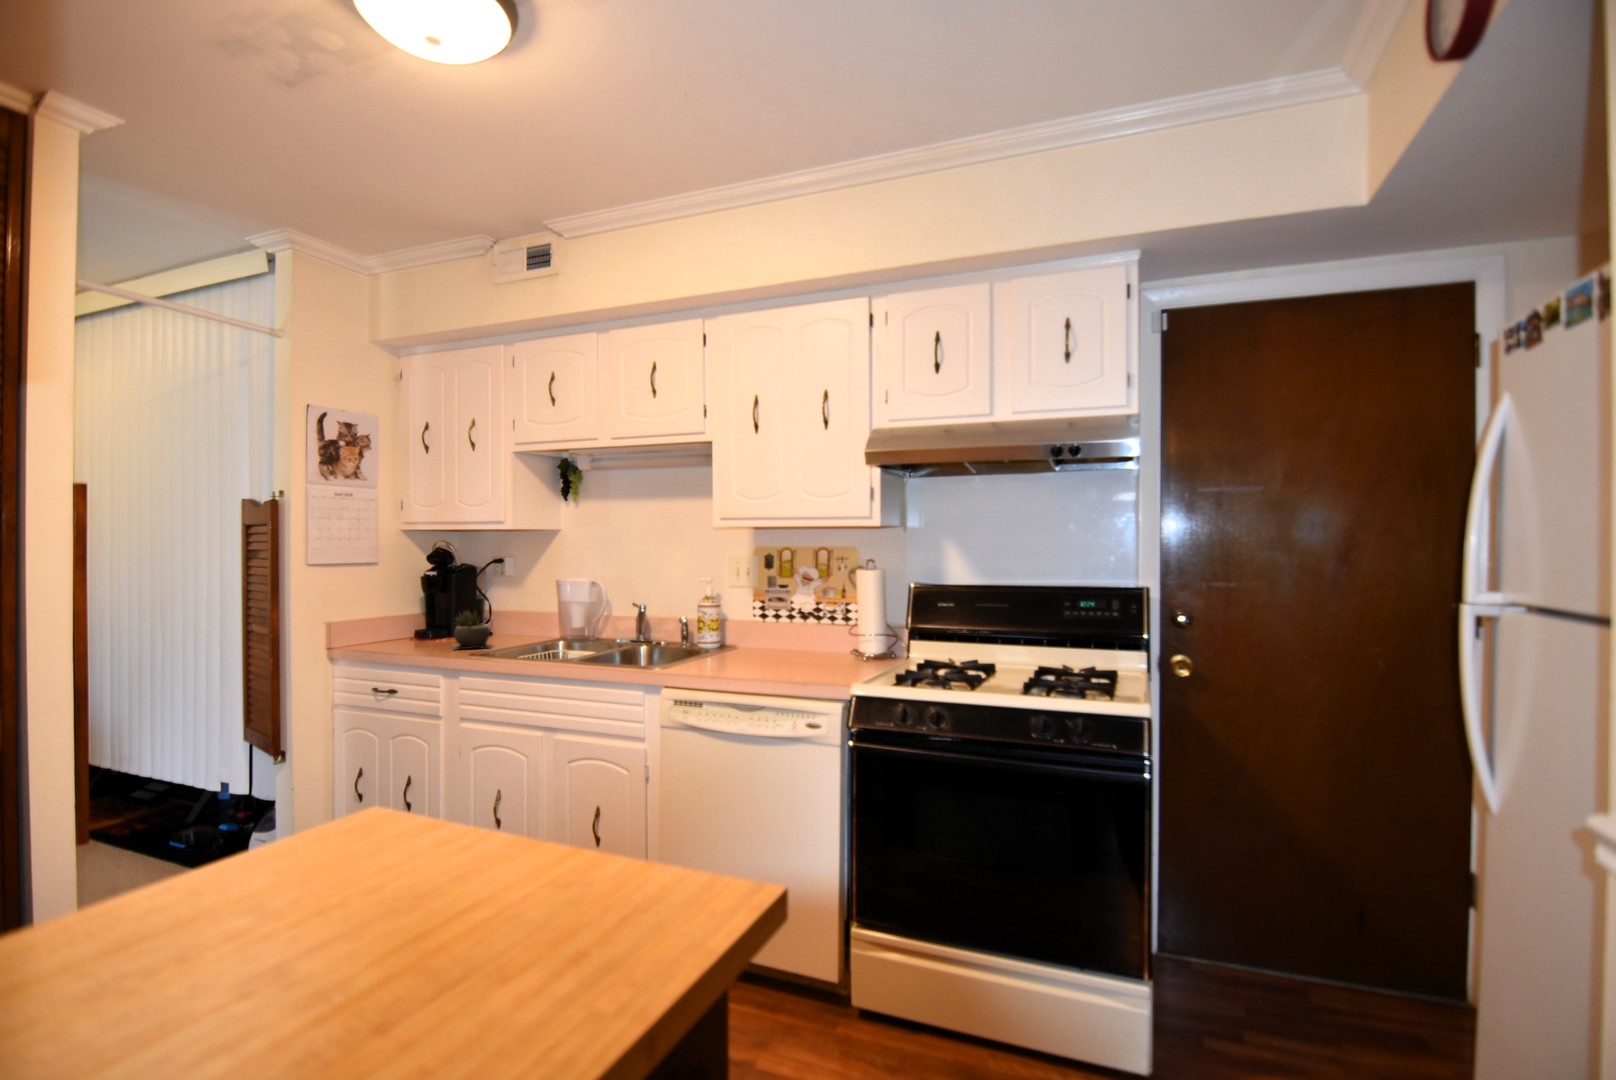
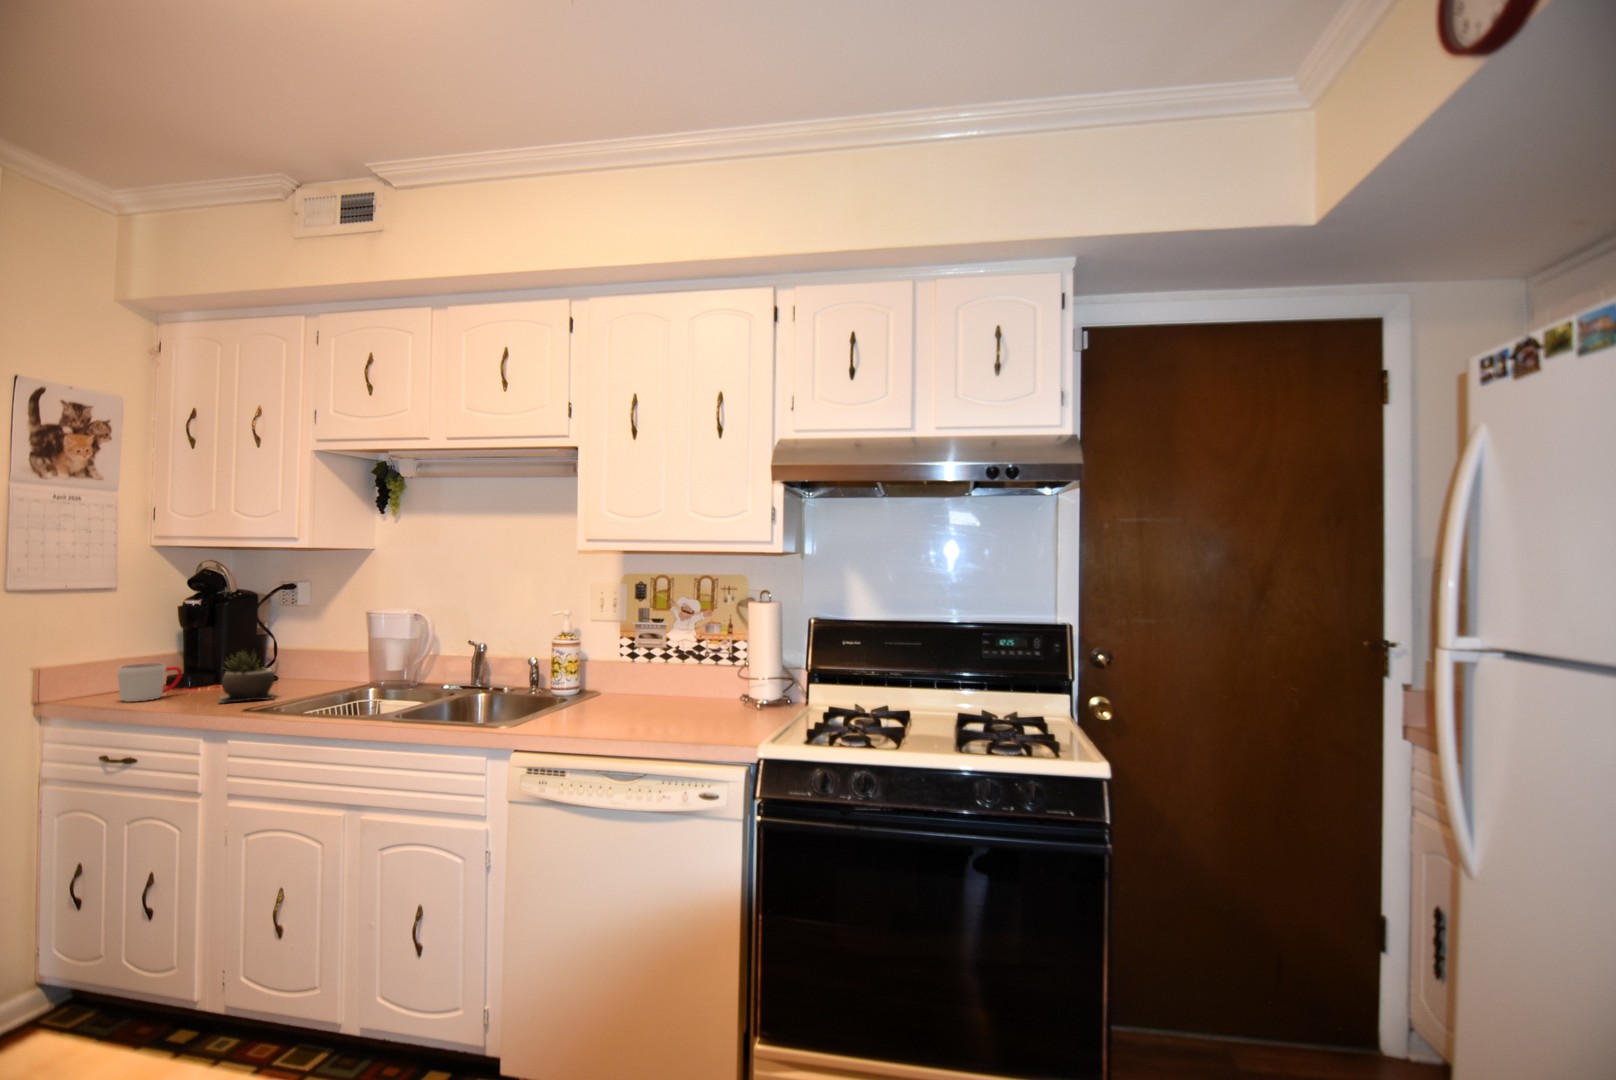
mug: none [385,620,427,648] -> present [118,663,182,702]

